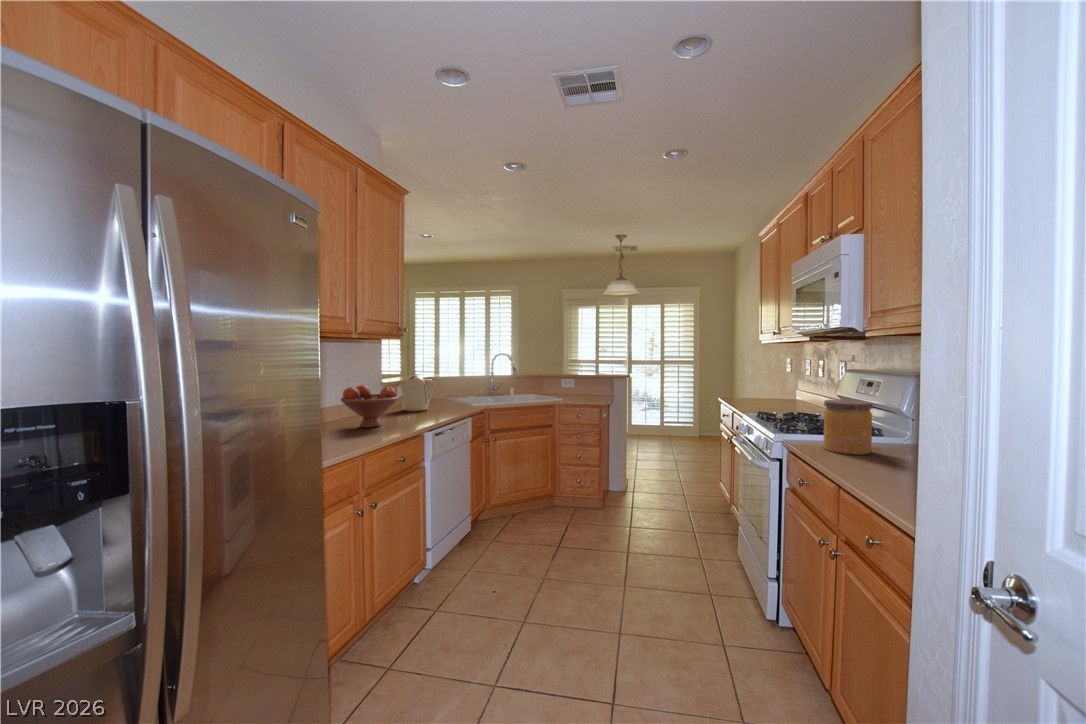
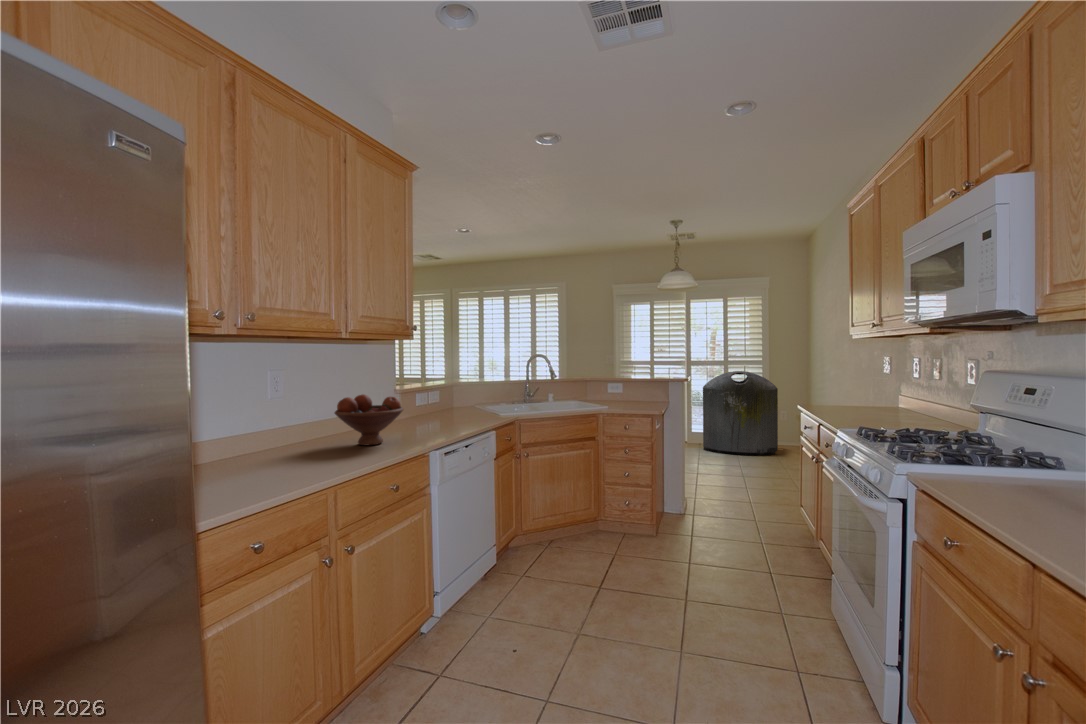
trash can: none [642,370,705,443] -> present [703,371,778,455]
kettle: present [399,375,435,411] -> none [414,382,456,423]
jar: present [824,400,873,455] -> none [974,417,1060,502]

